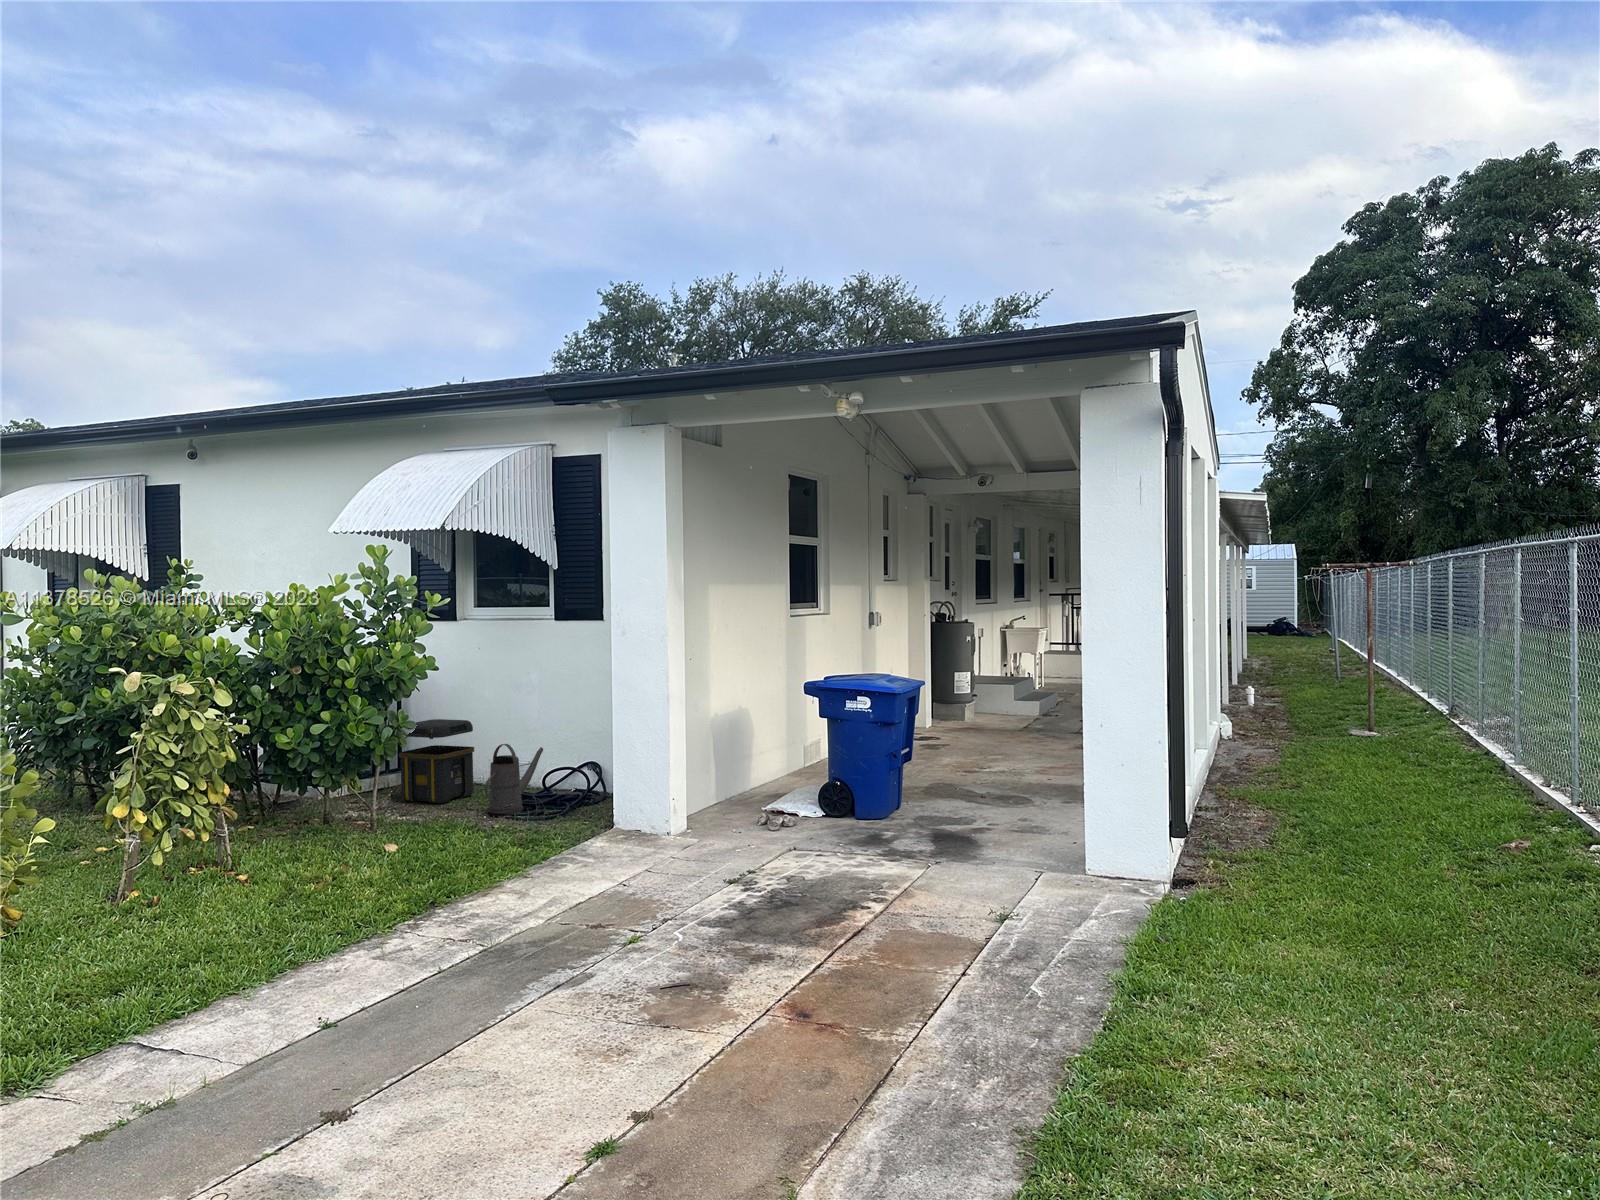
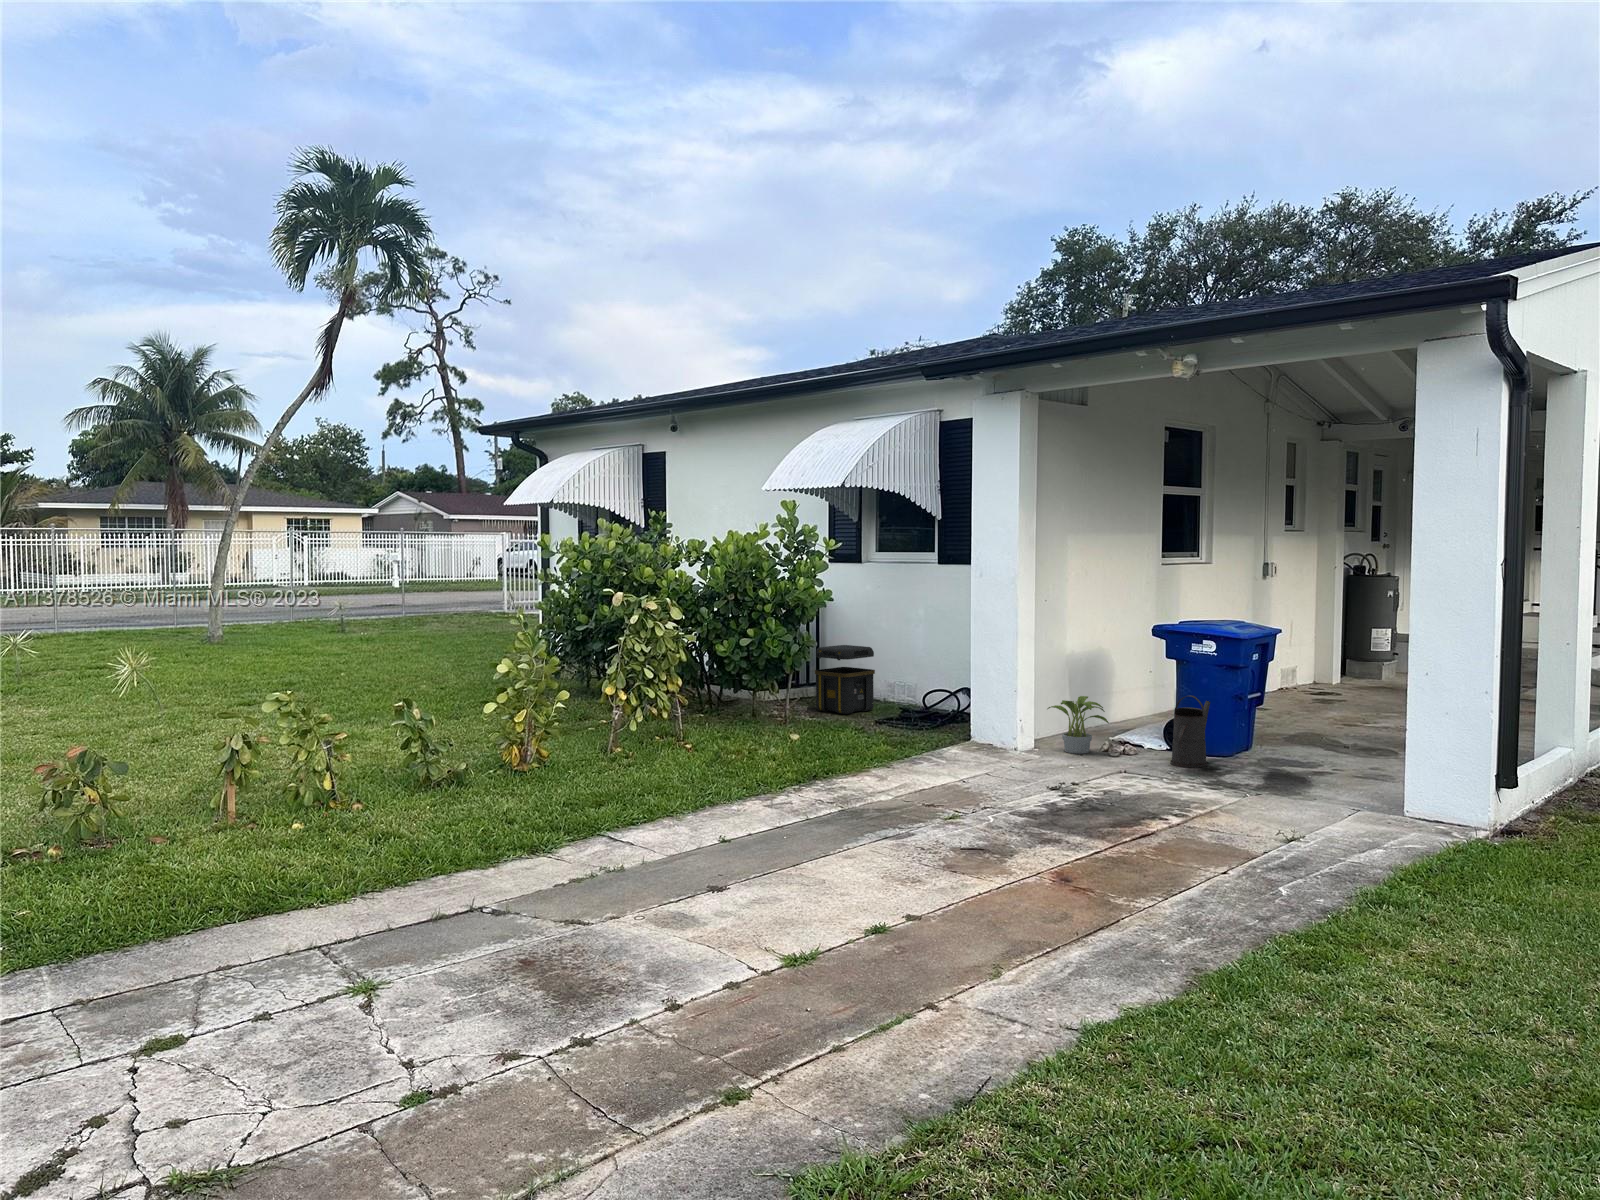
watering can: present [484,744,543,813] -> present [1170,695,1210,768]
potted plant: none [694,765,765,831] -> present [1047,696,1109,754]

